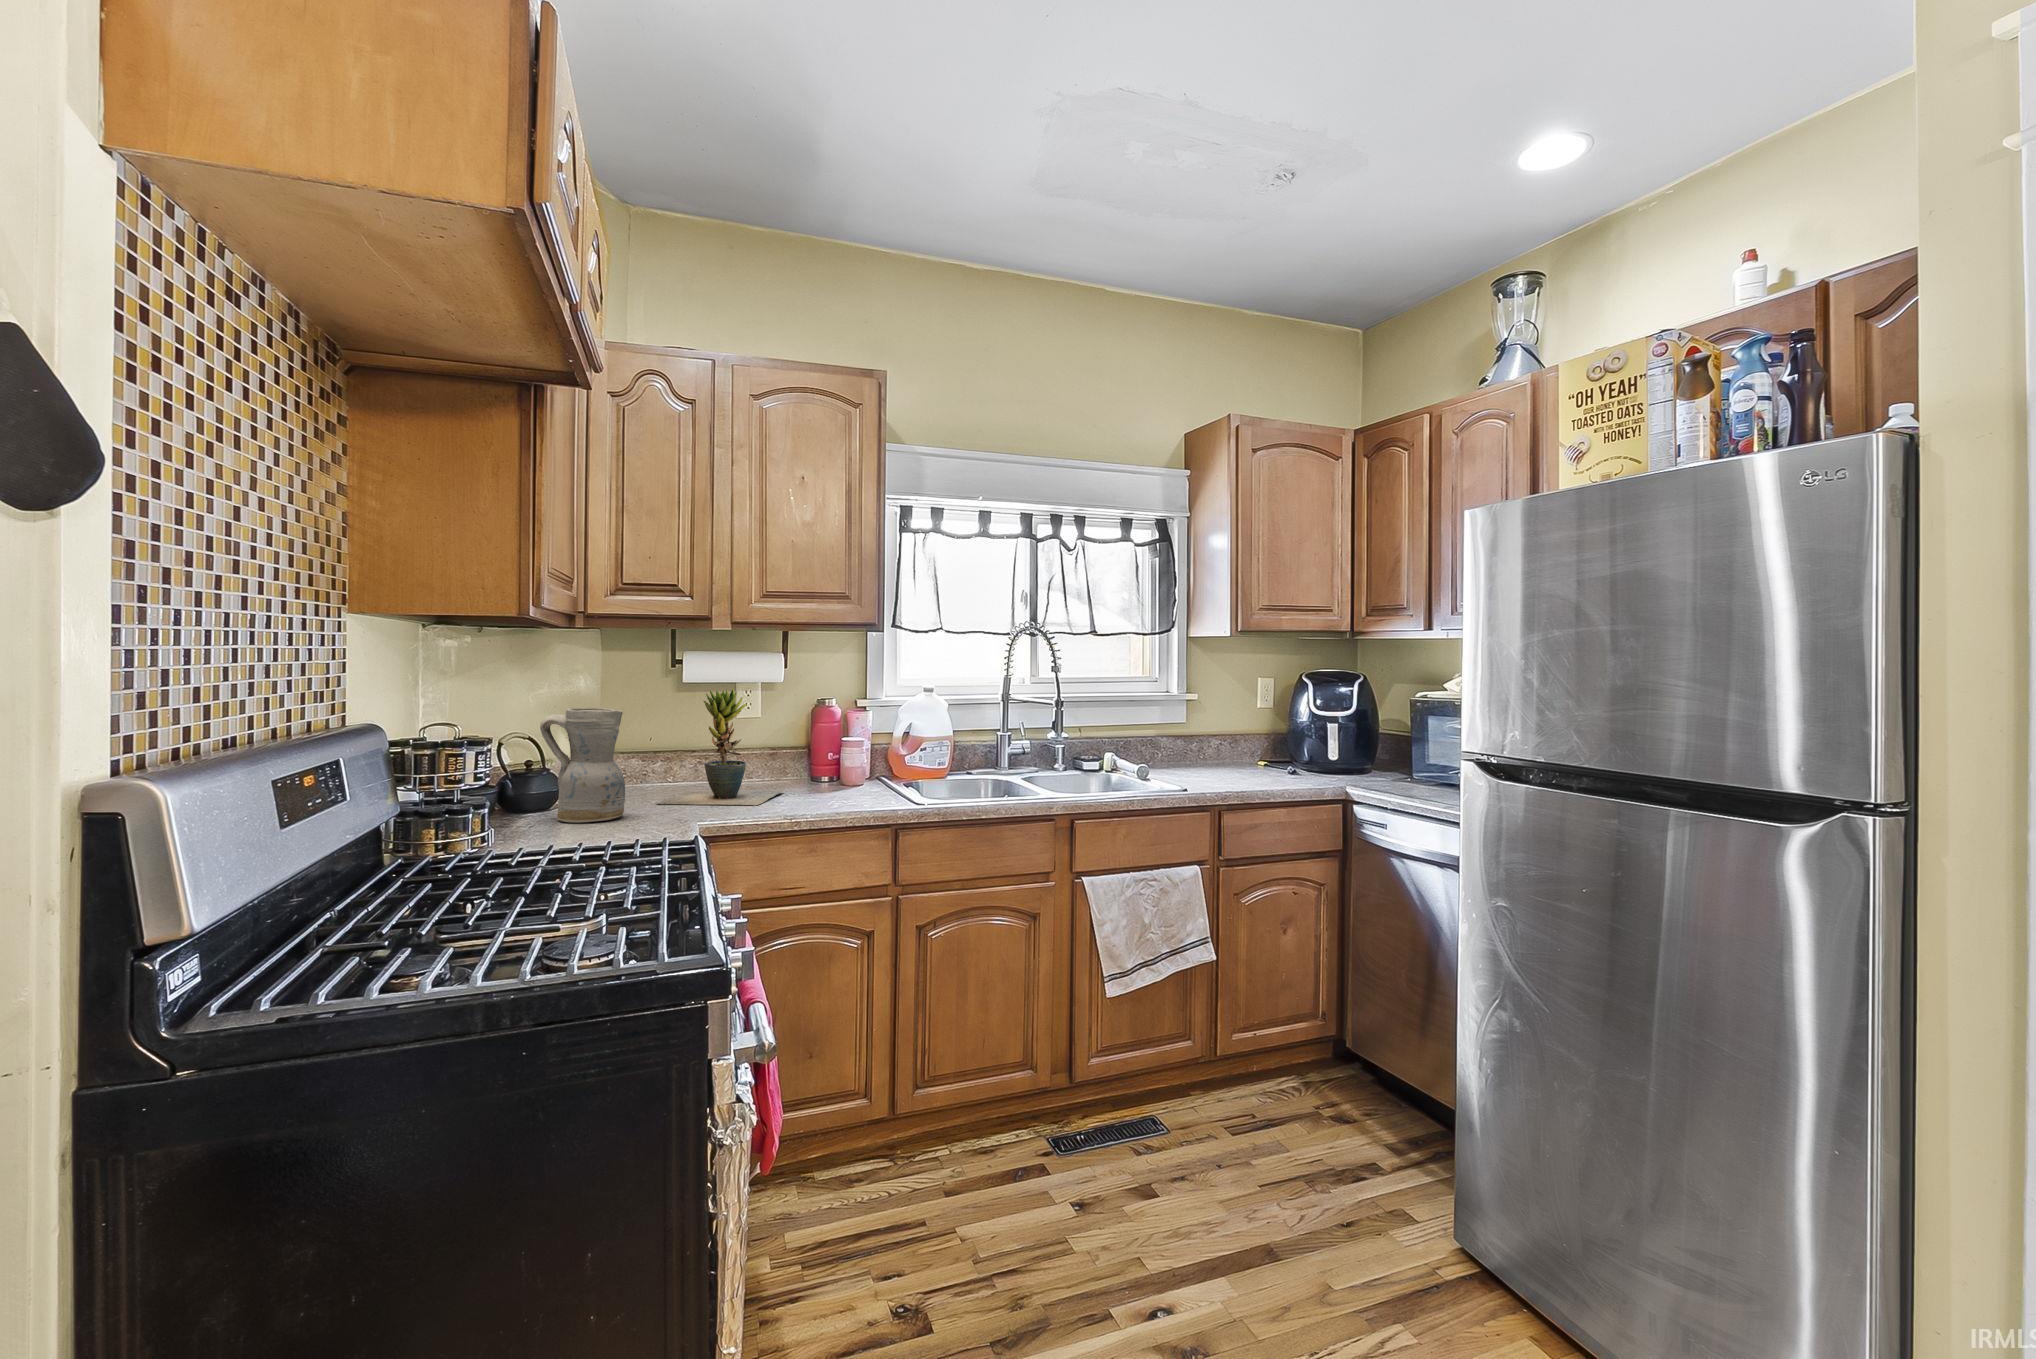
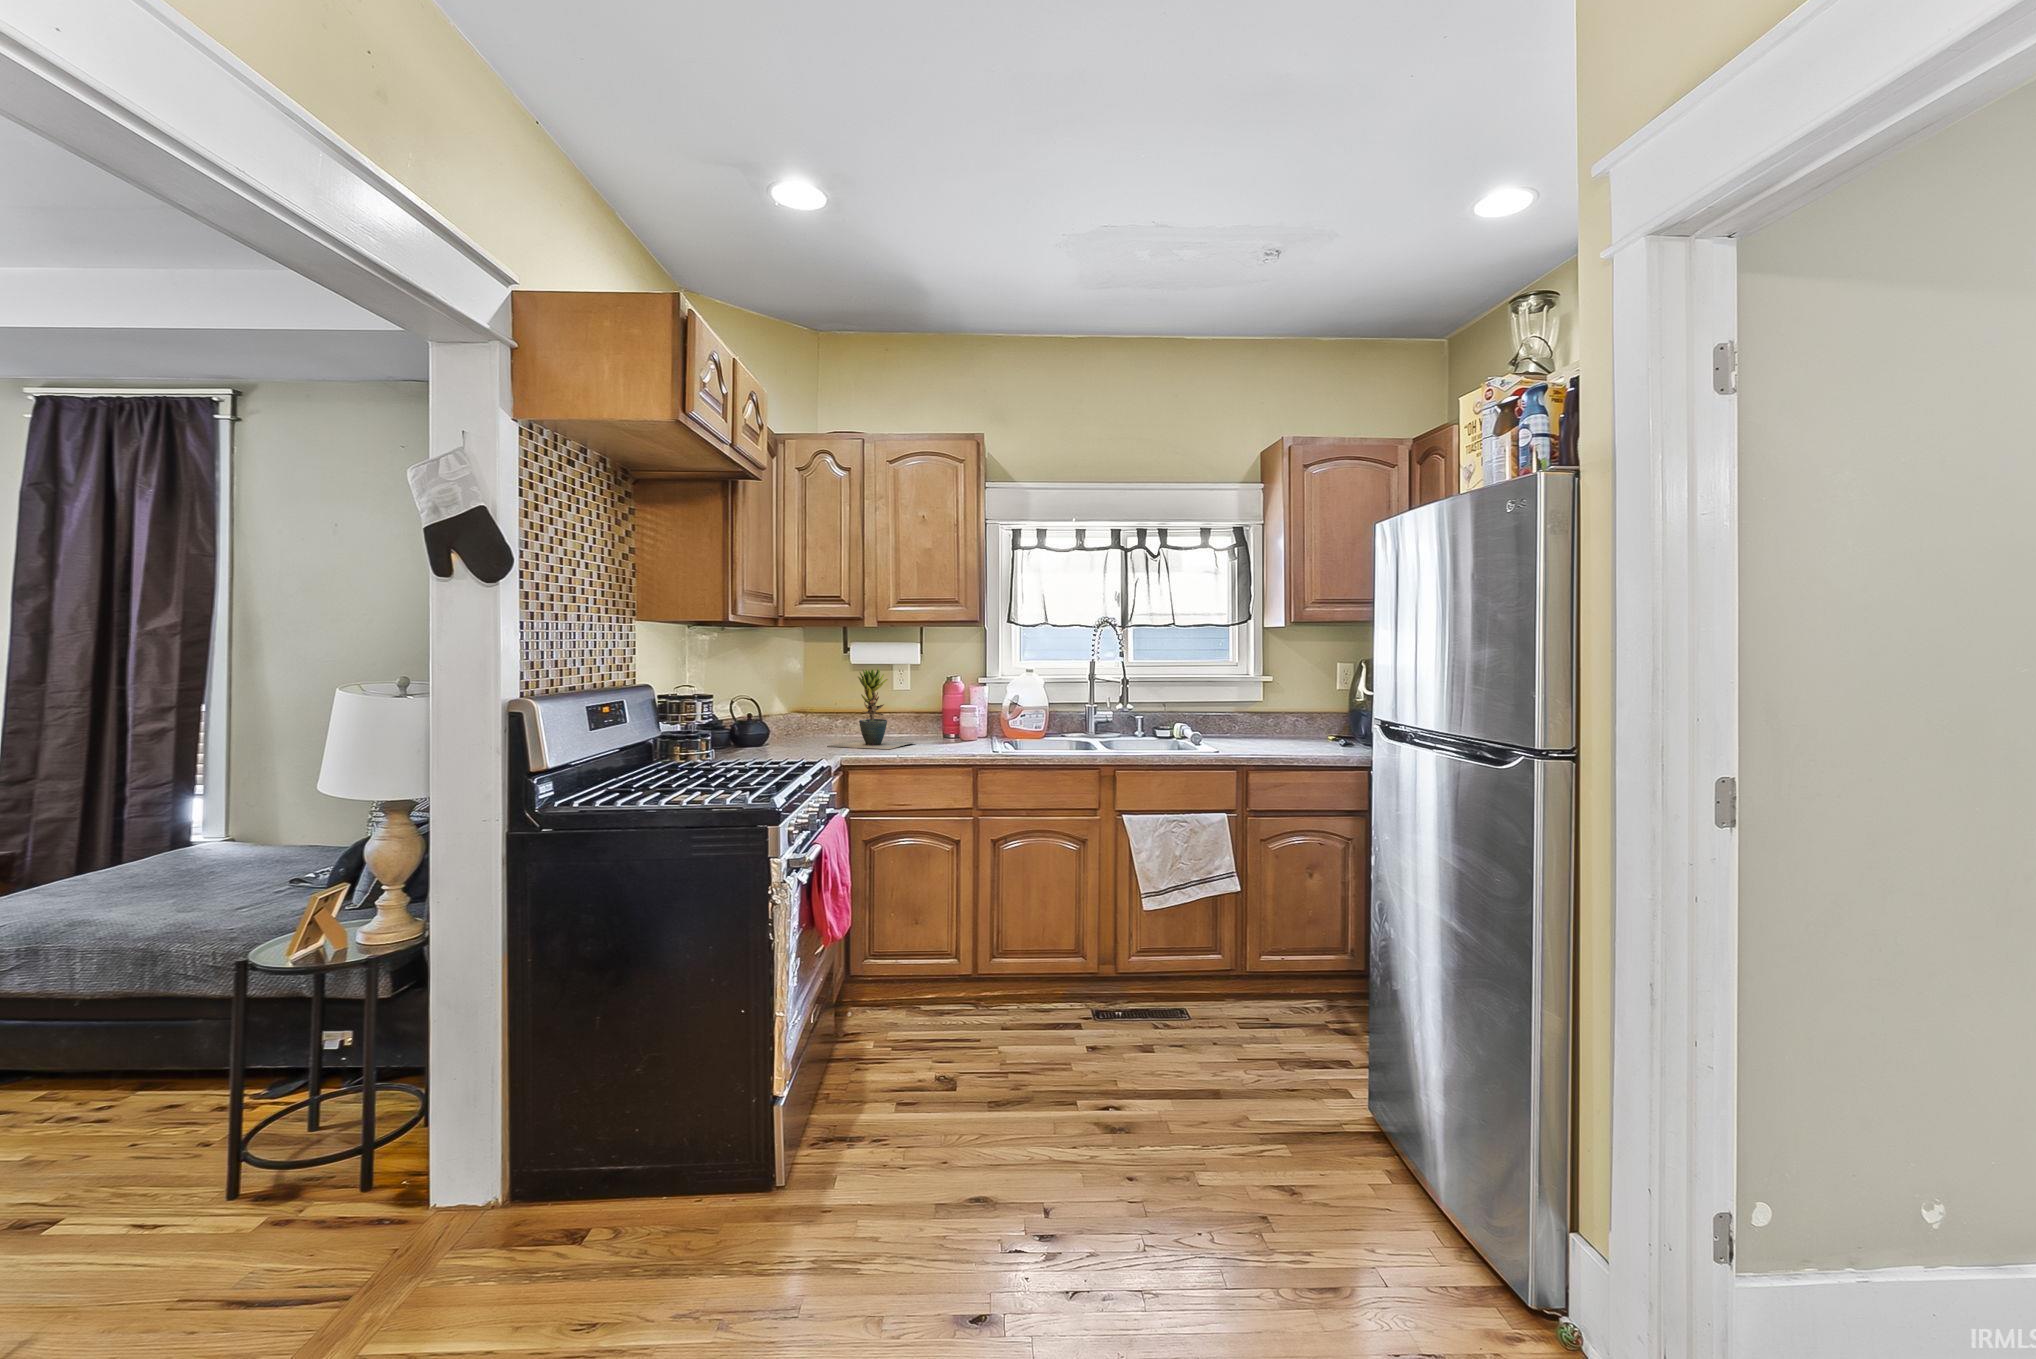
ceramic pitcher: present [540,707,625,823] -> none [748,679,799,753]

